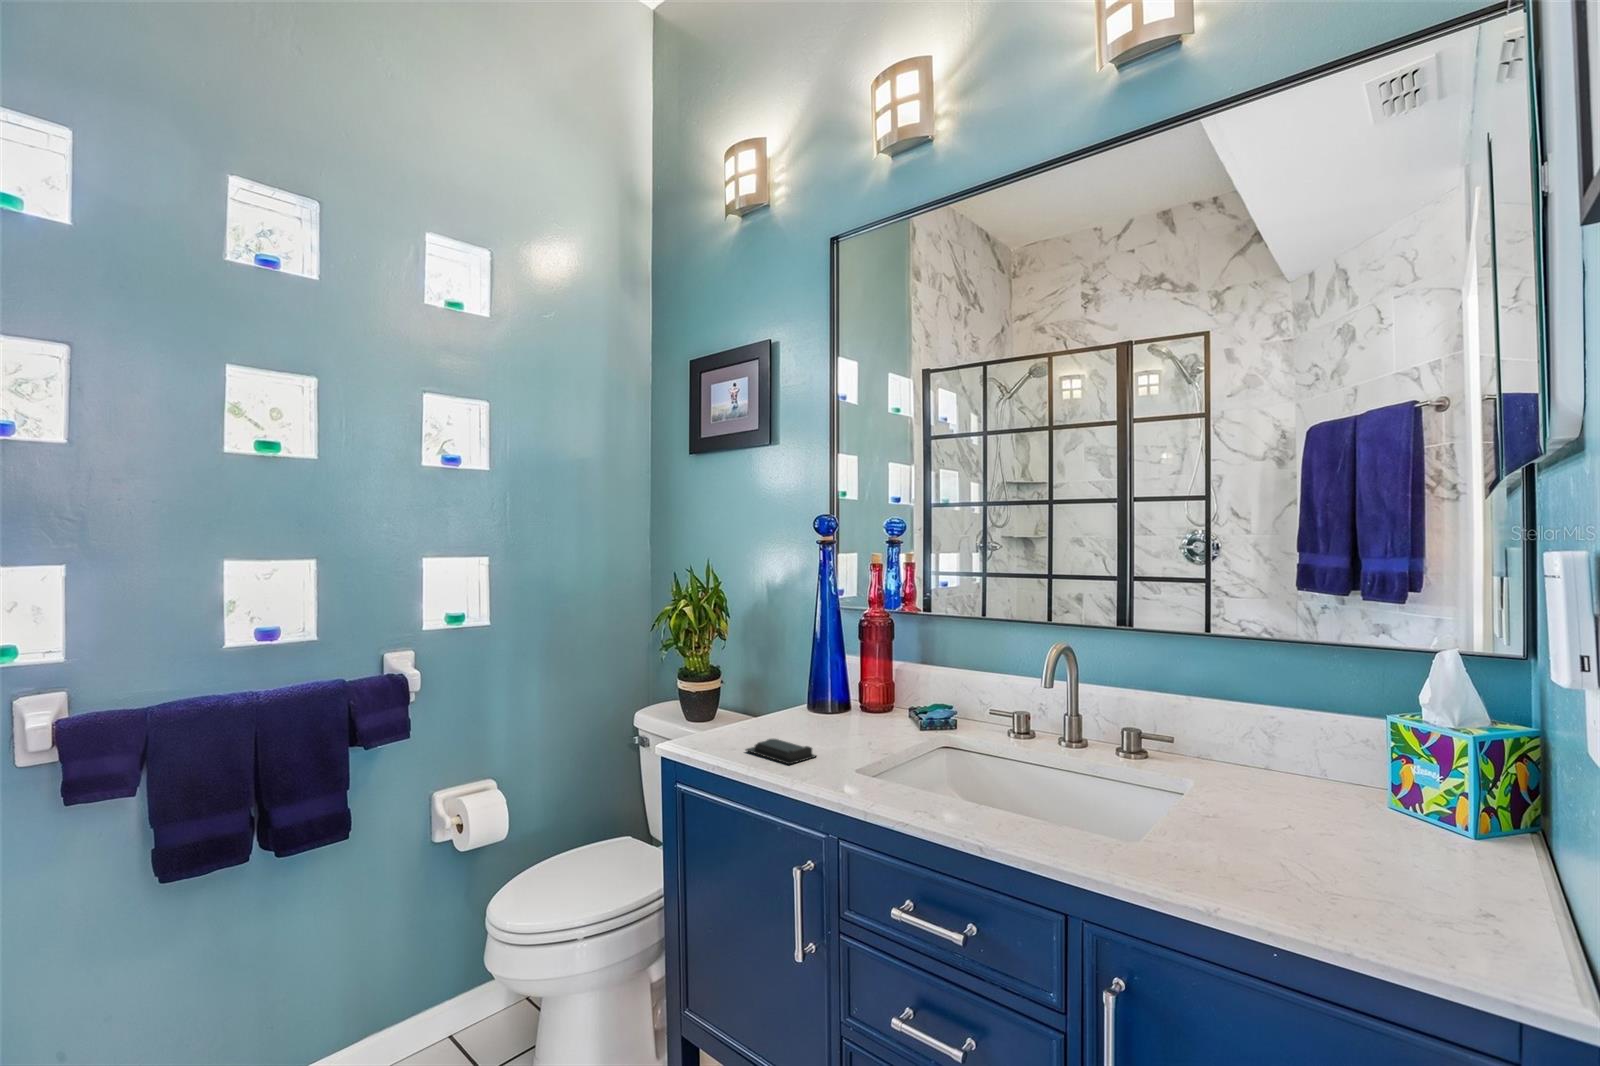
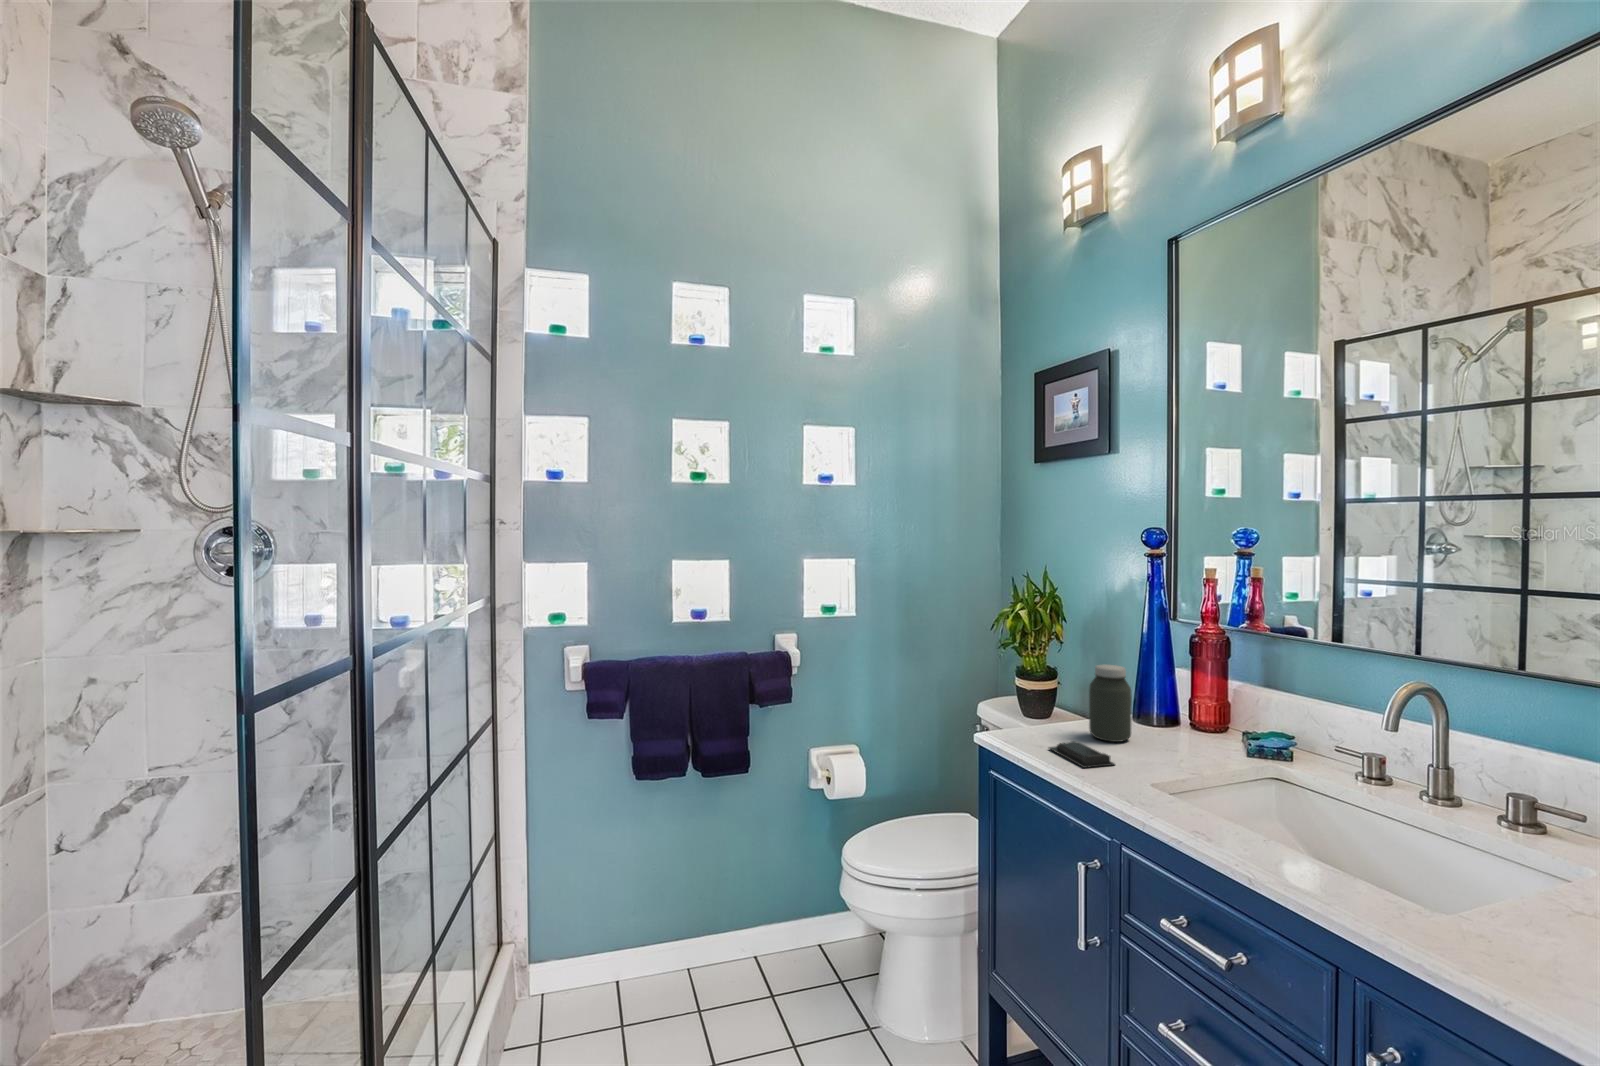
jar: none [778,654,818,734] -> present [1089,665,1132,742]

